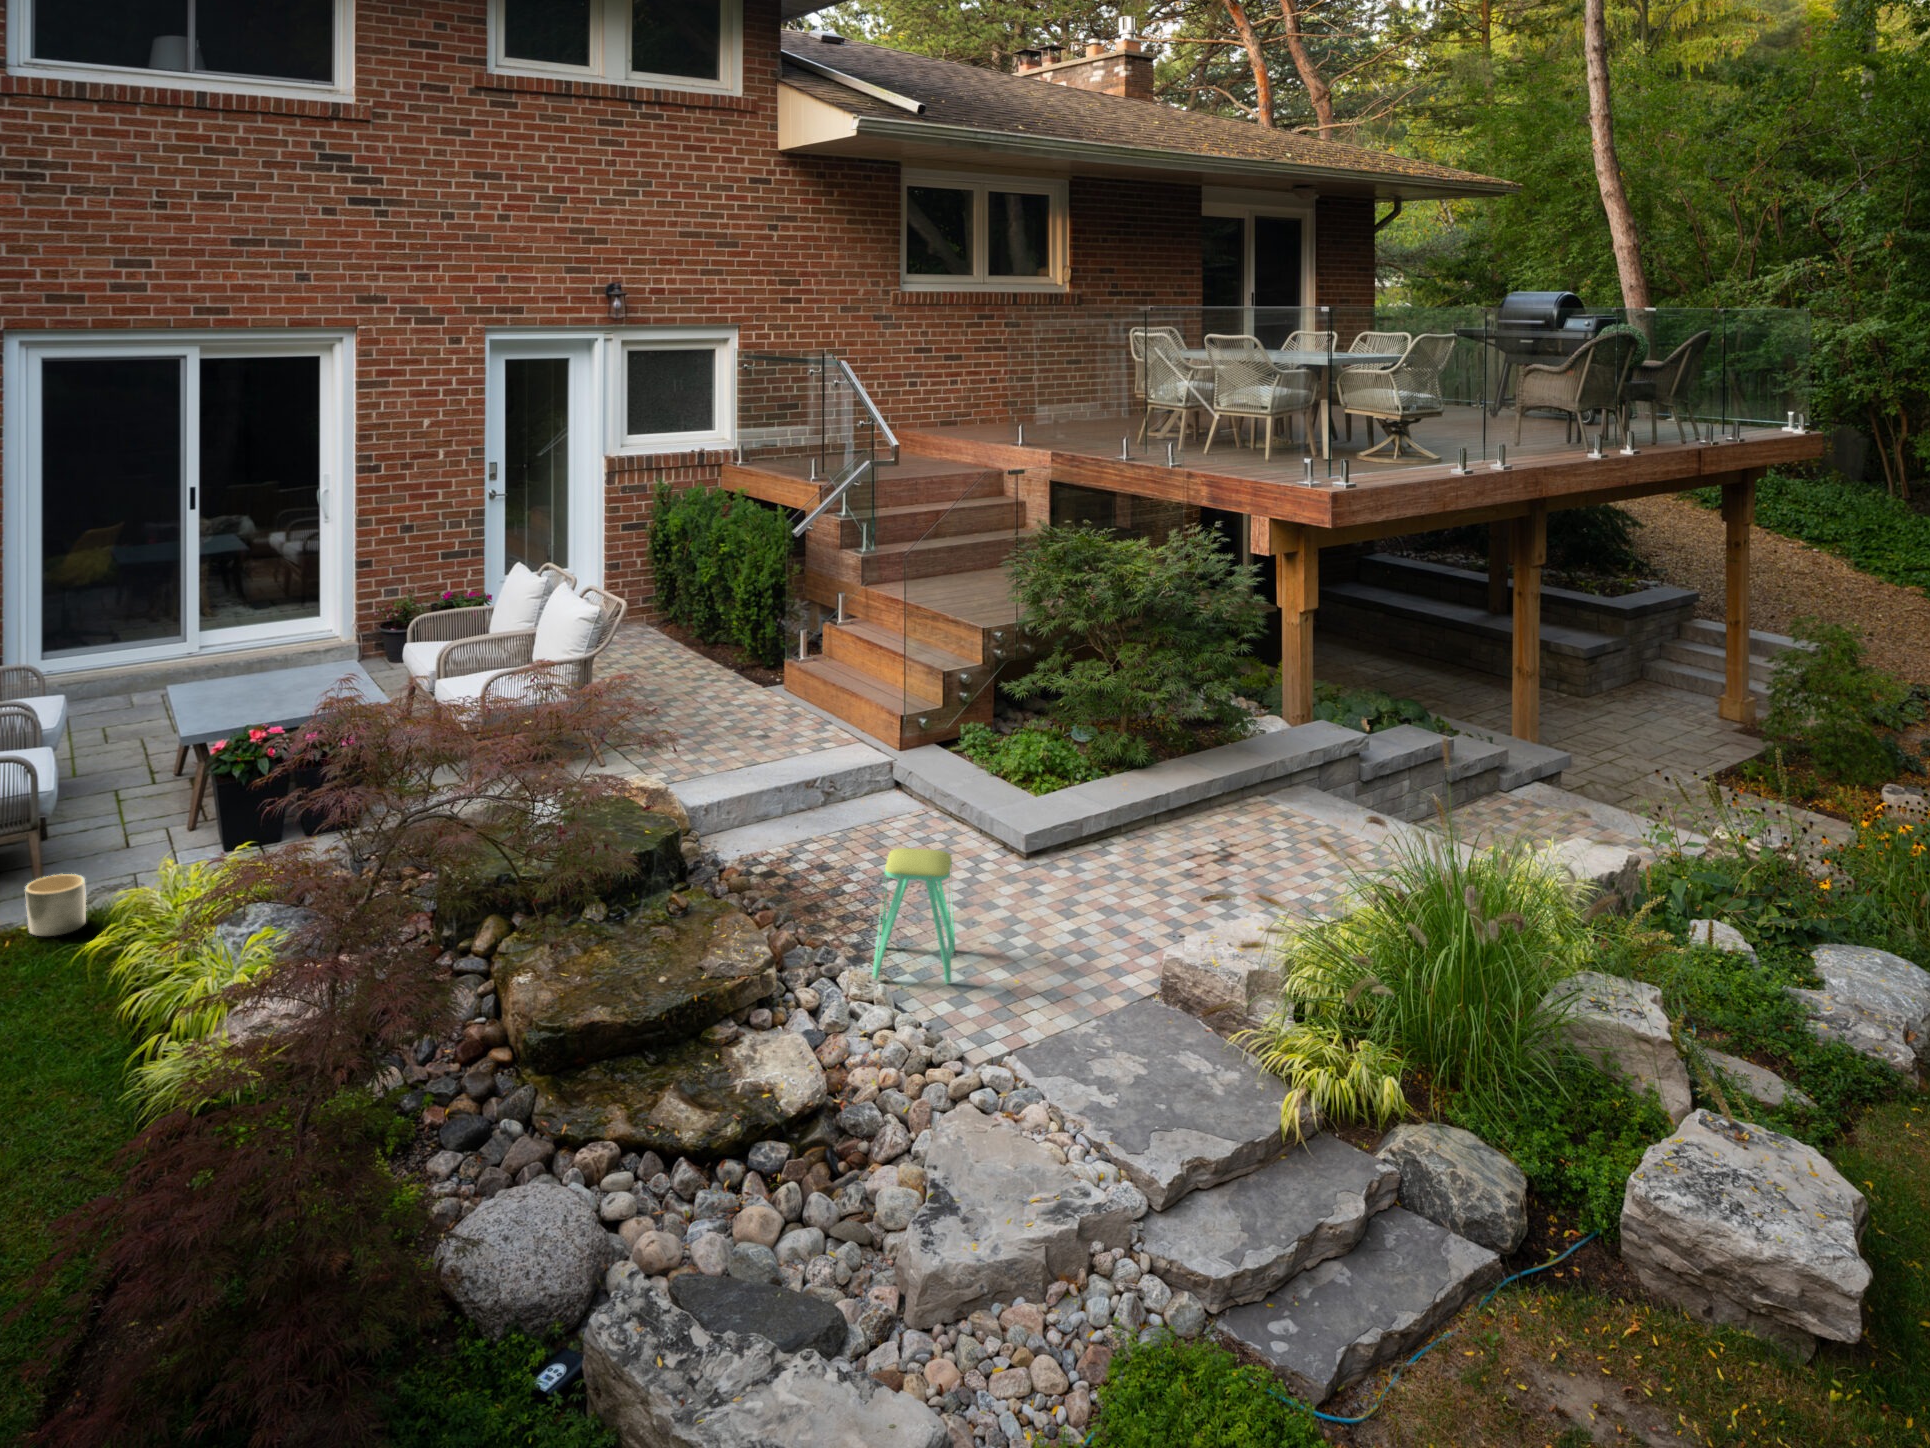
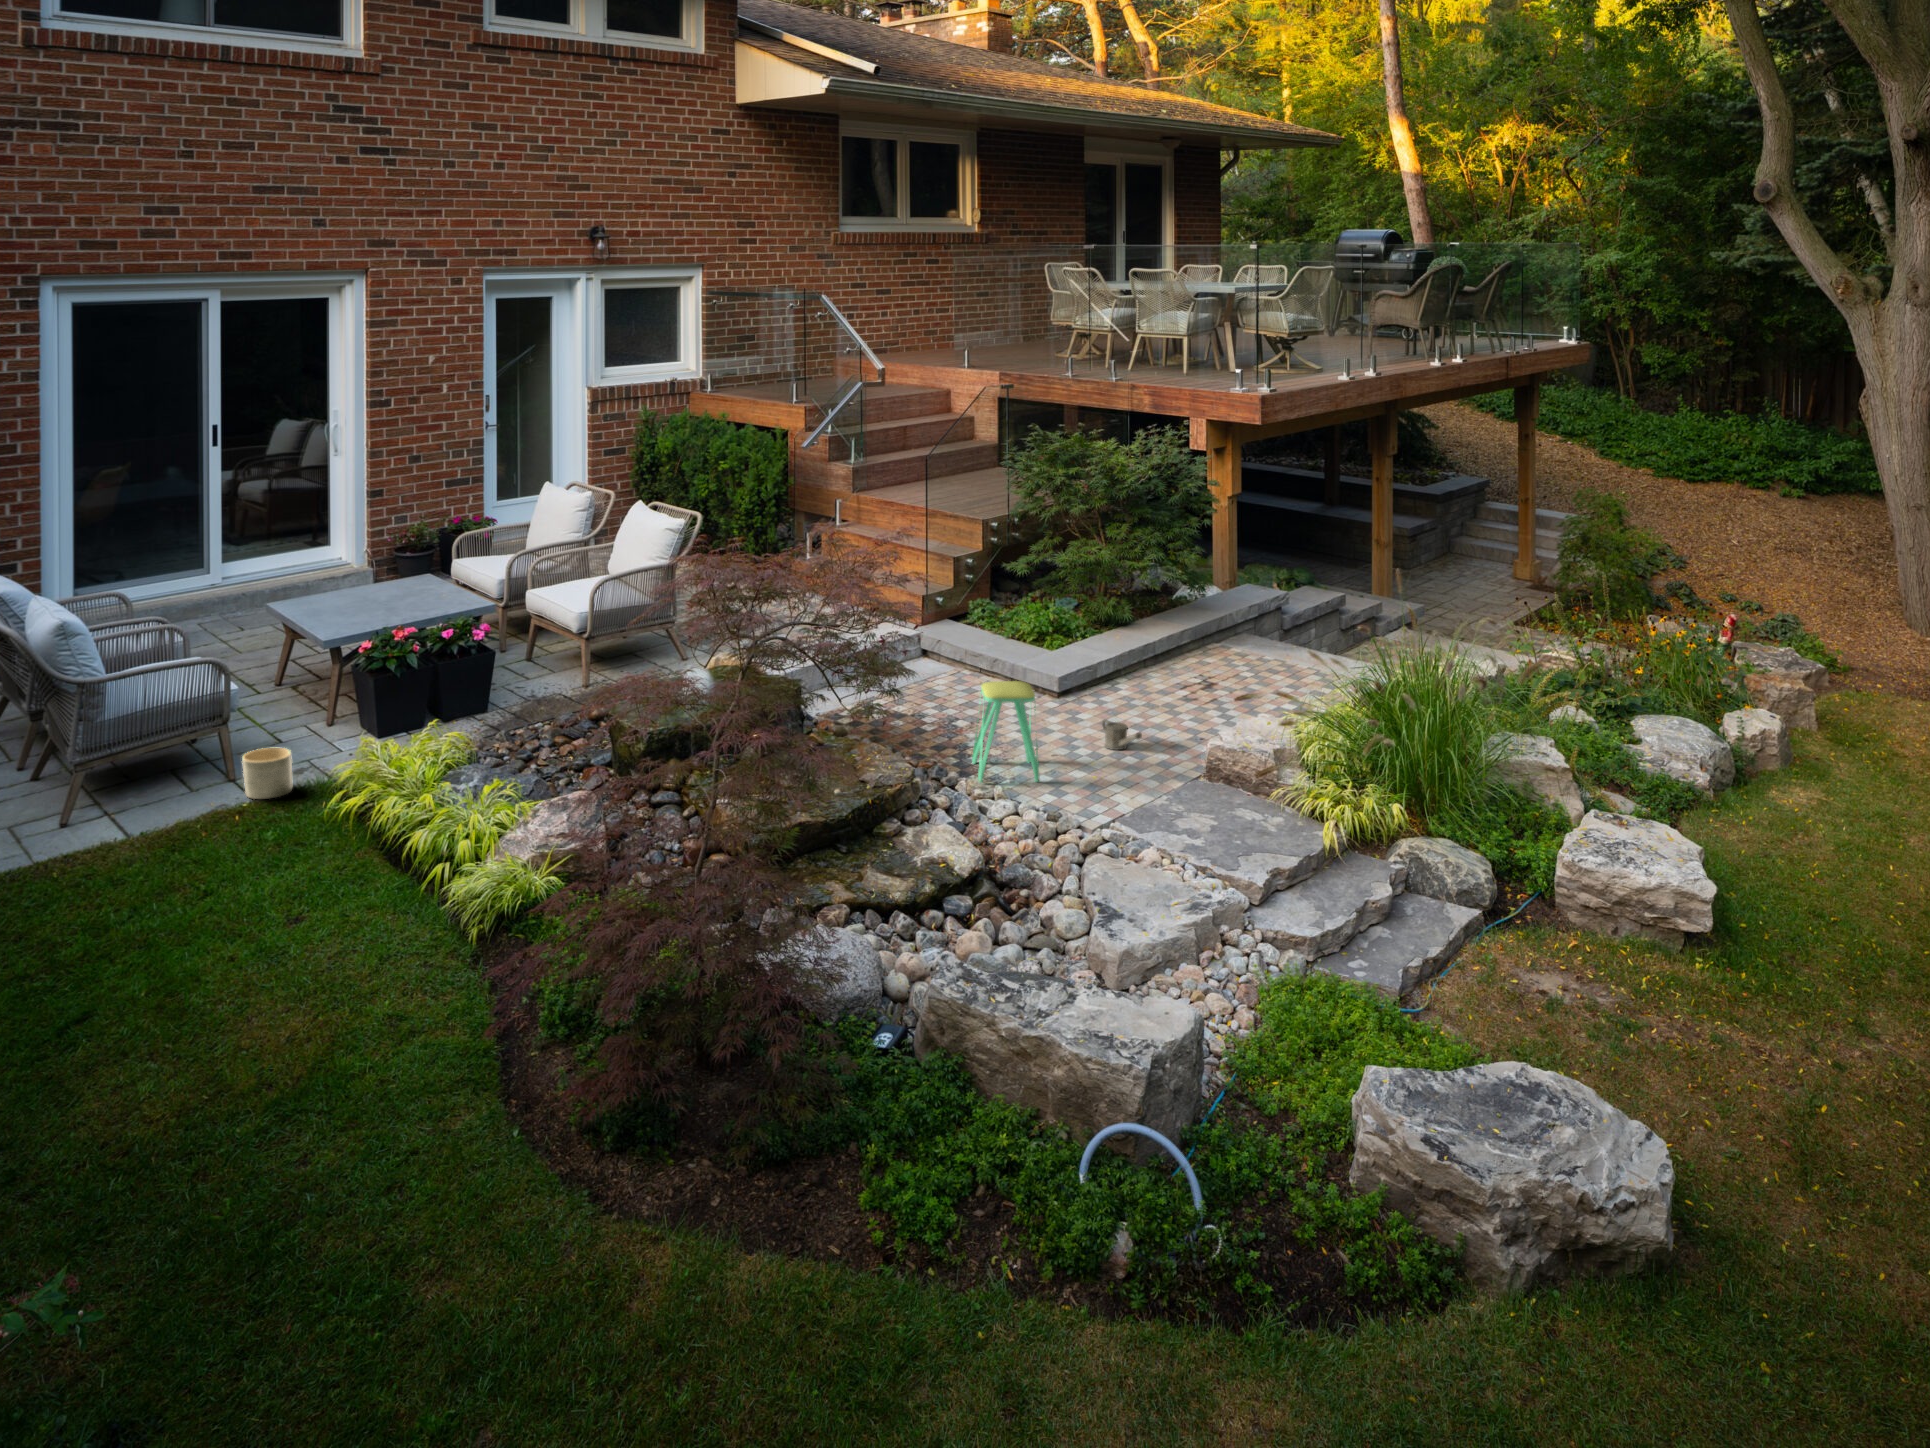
watering can: none [1058,899,1099,942] -> present [1102,720,1142,750]

